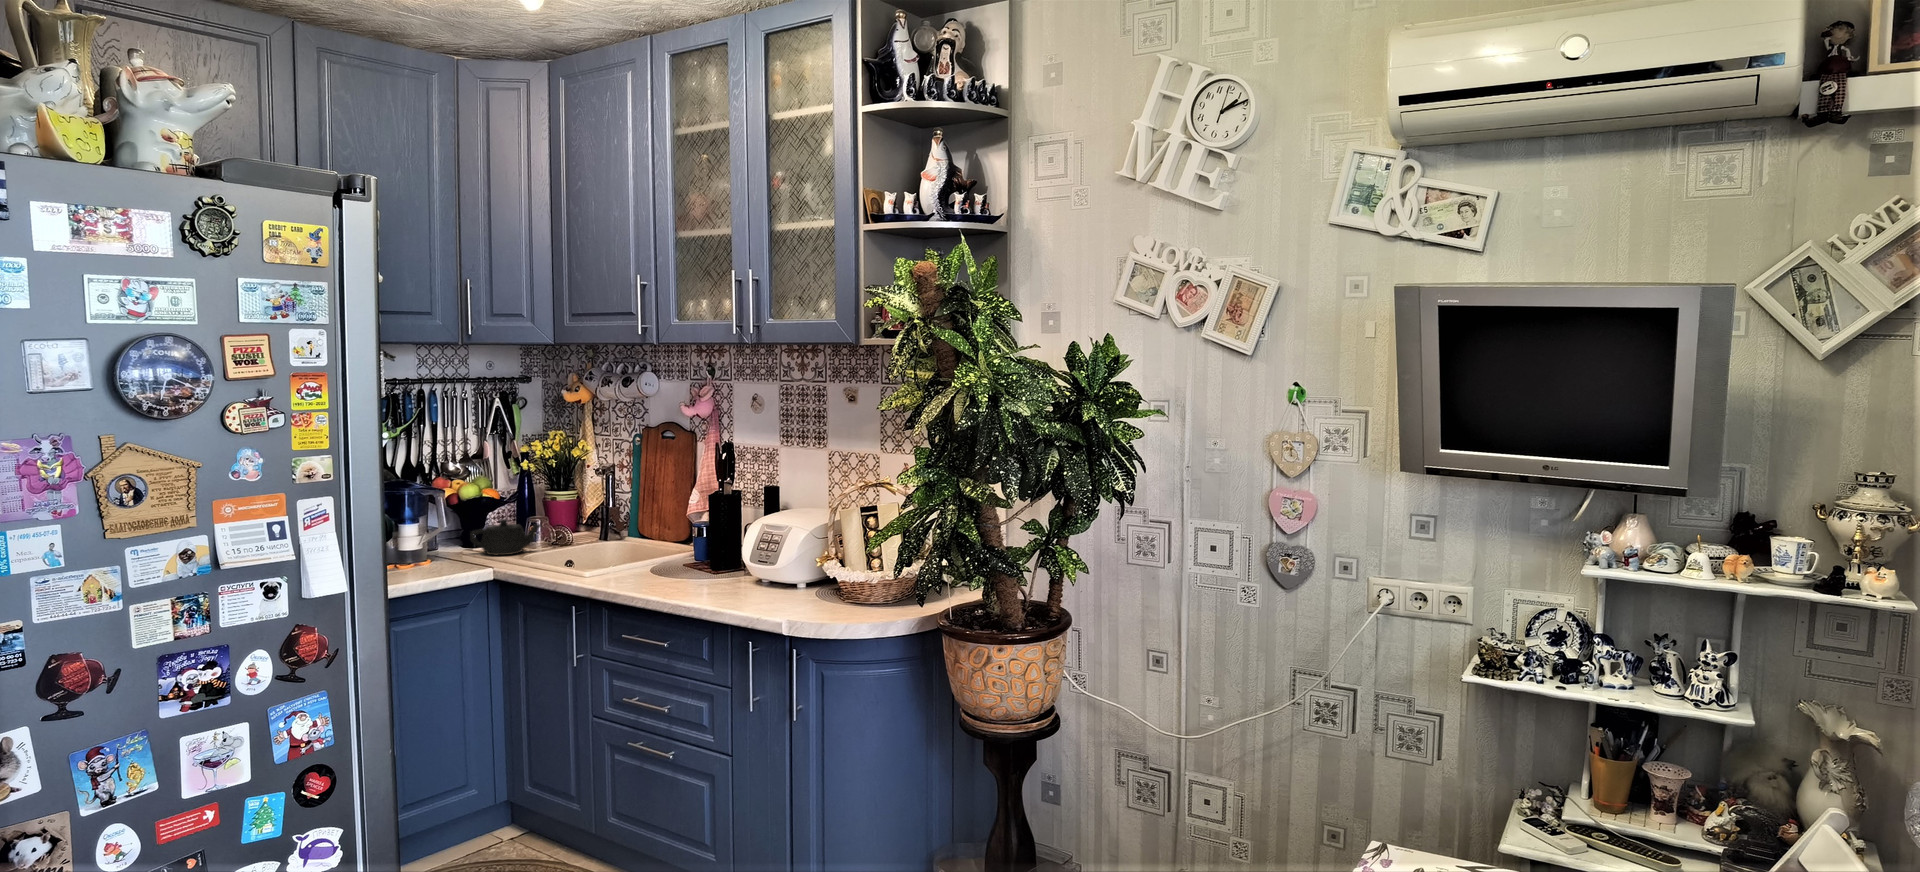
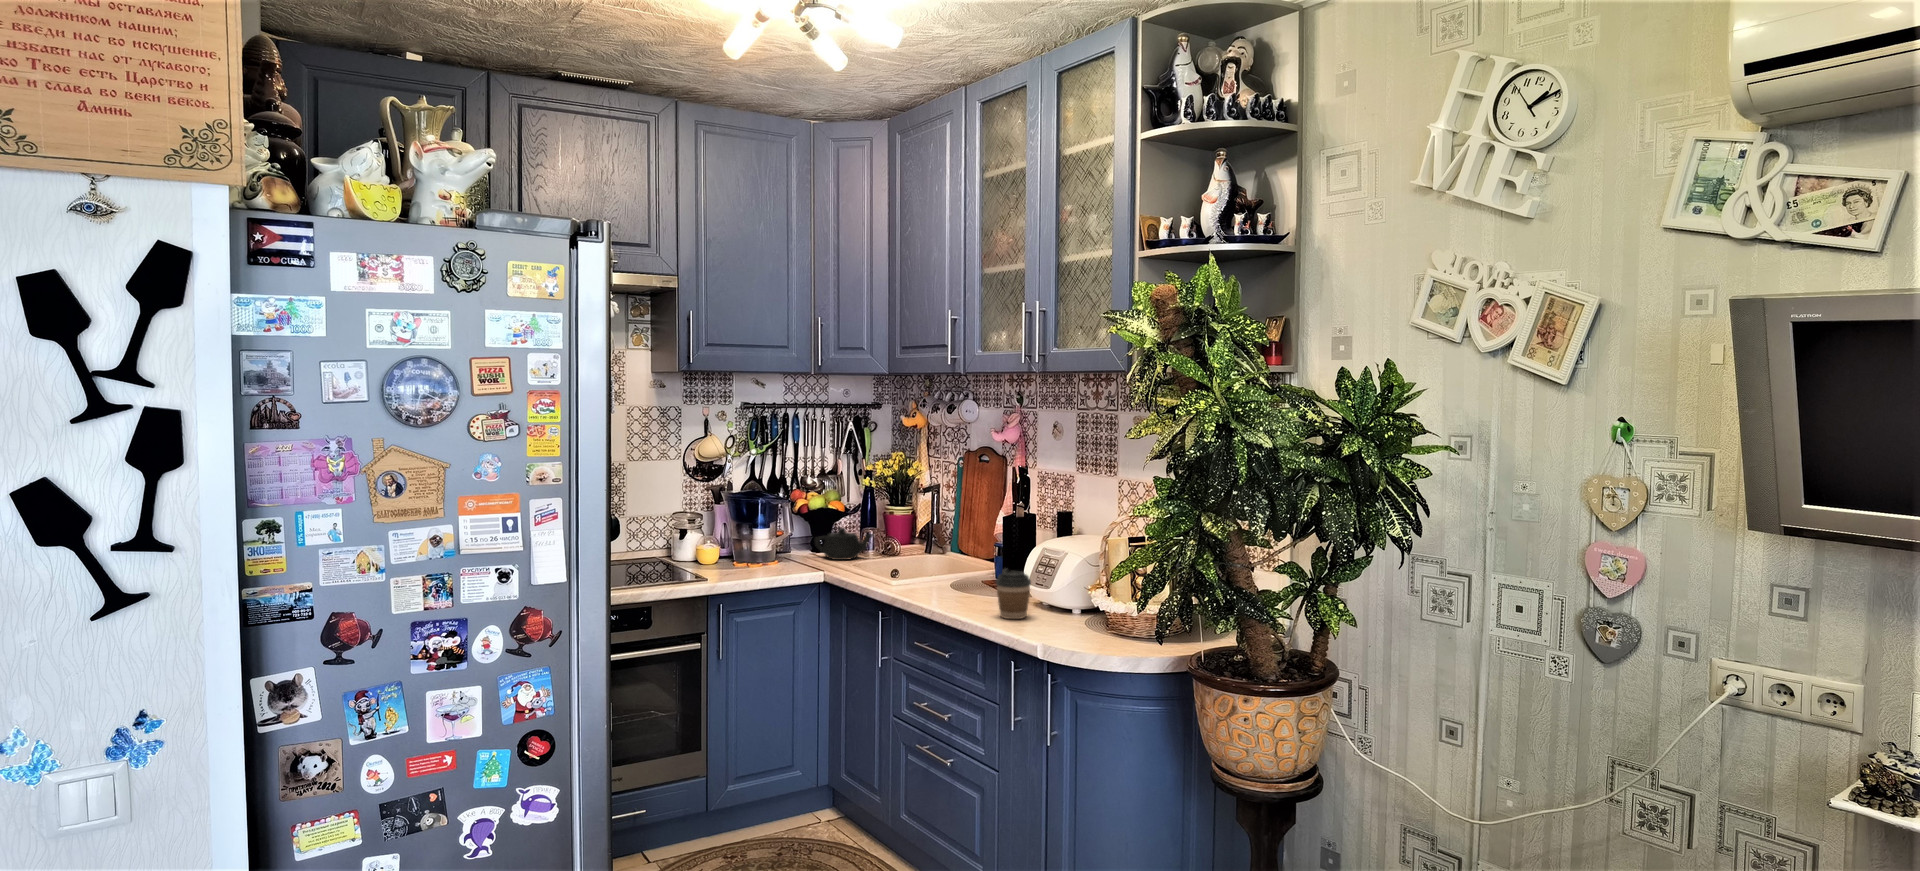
coffee cup: none [720,549,758,601] -> present [996,569,1031,619]

